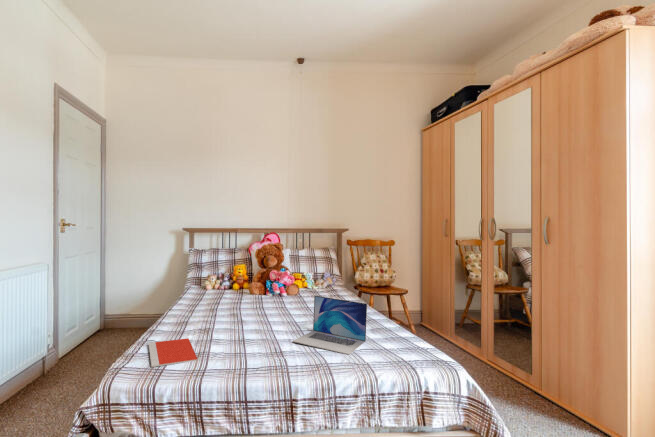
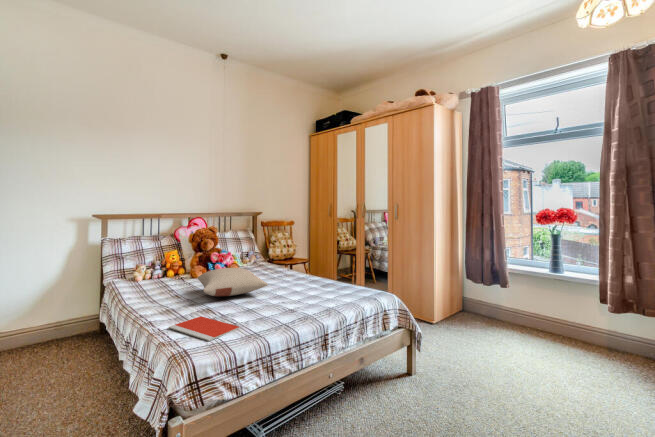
pillow: none [209,290,290,321] -> present [198,268,268,296]
laptop: present [293,296,367,355] -> none [295,263,345,301]

